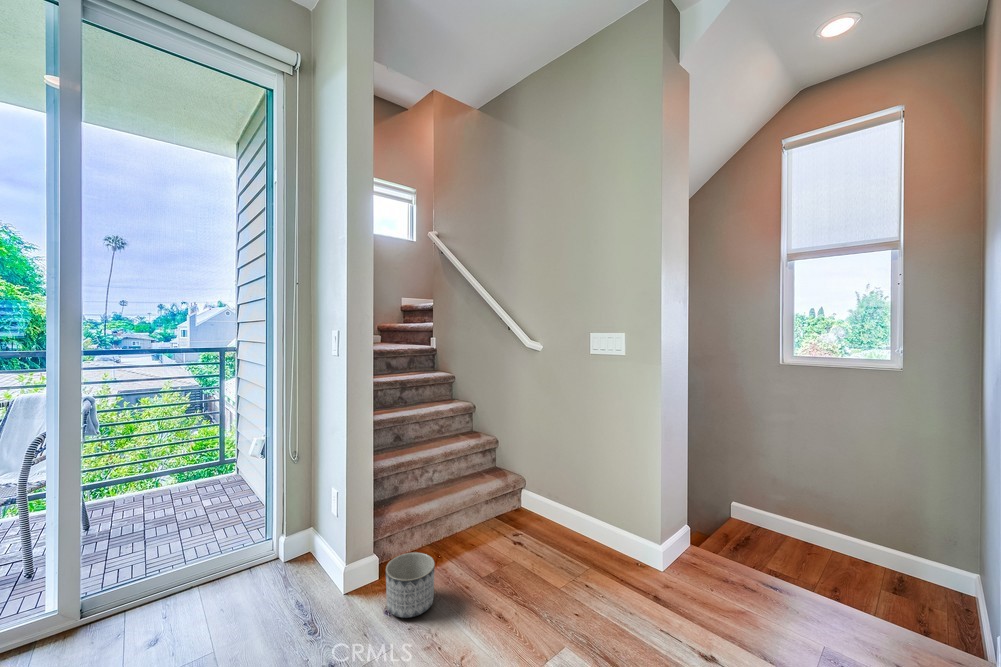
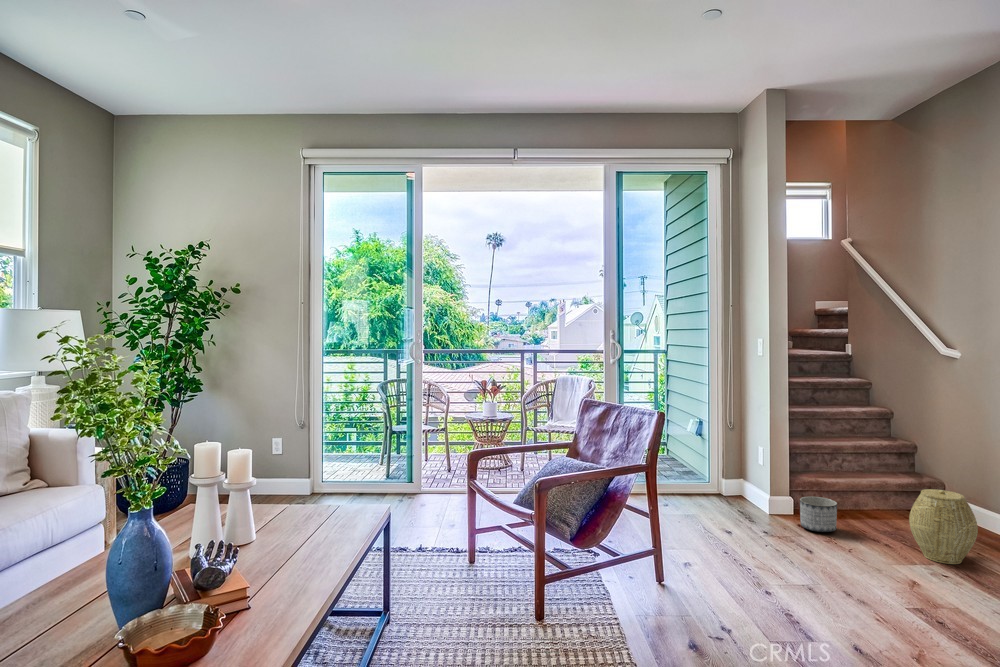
woven basket: none [523,523,597,632] -> present [909,489,978,564]

